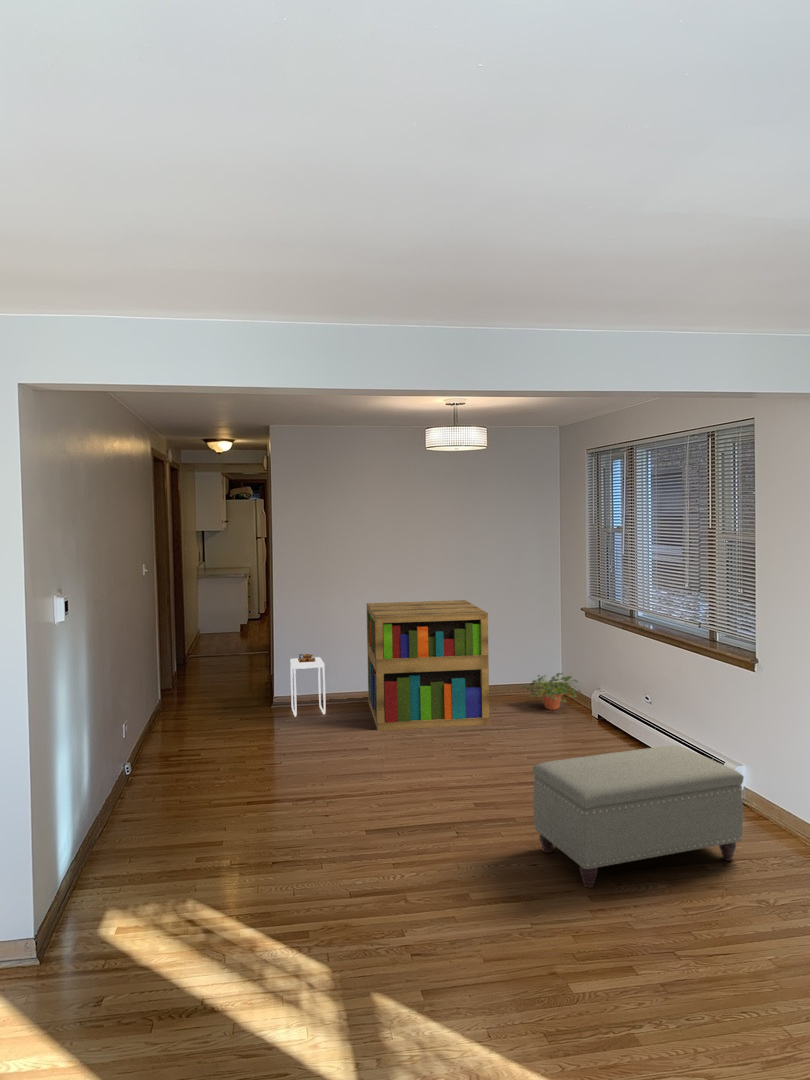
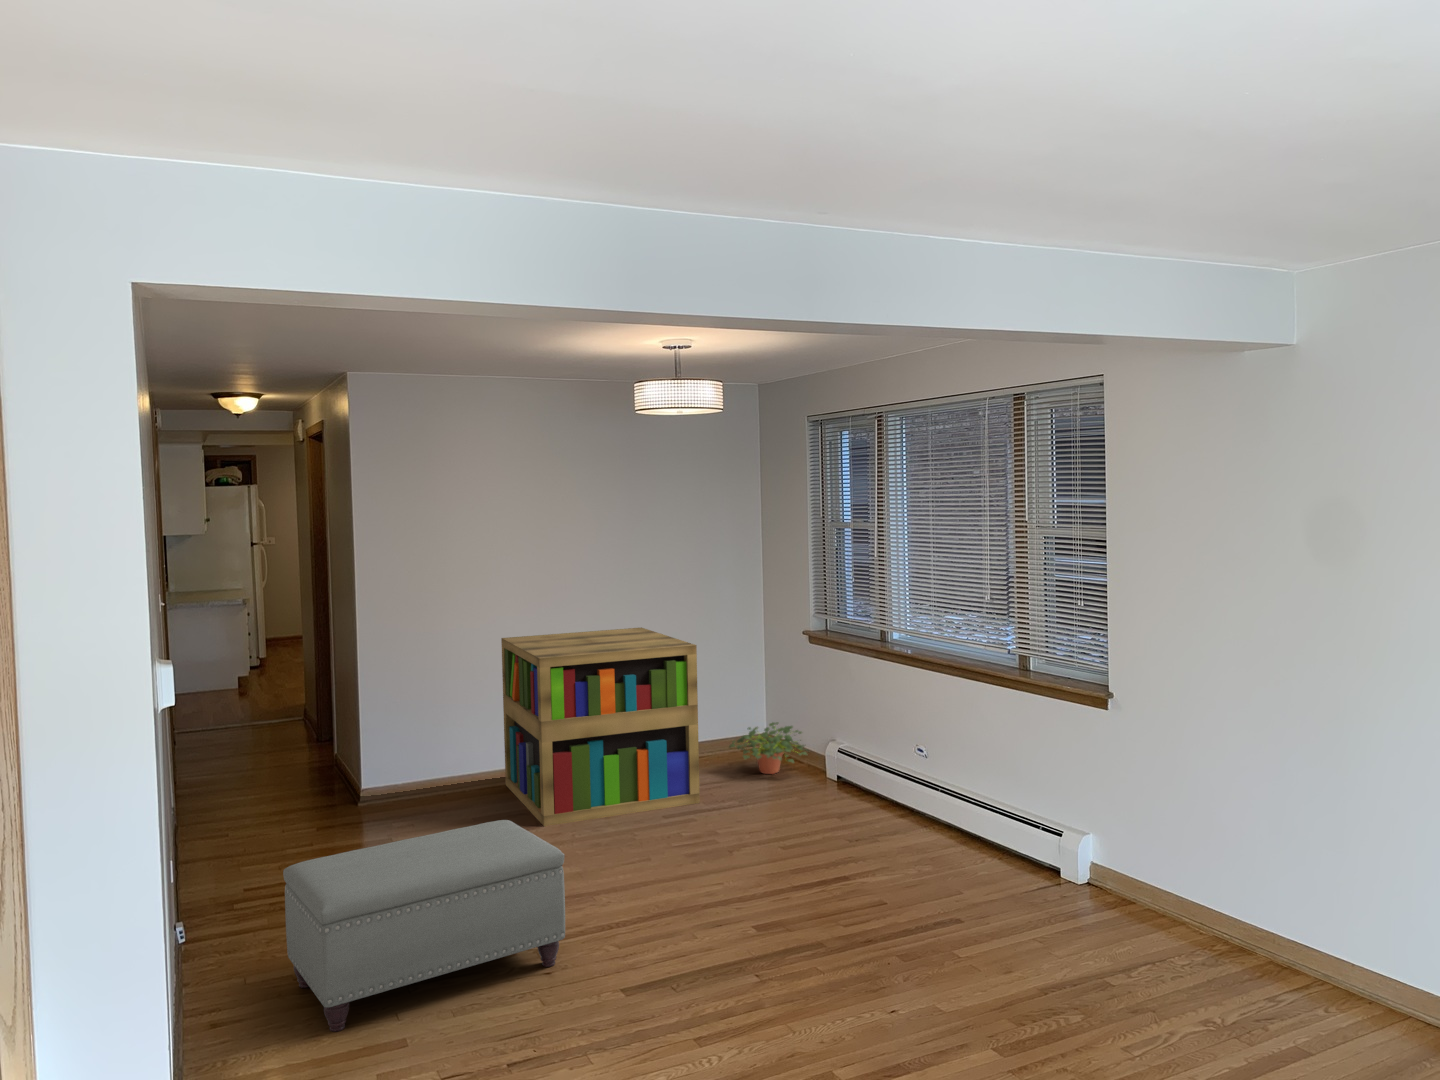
side table: present [290,654,325,716] -> none [388,719,451,816]
ottoman: present [533,745,744,887] -> present [283,820,565,1032]

